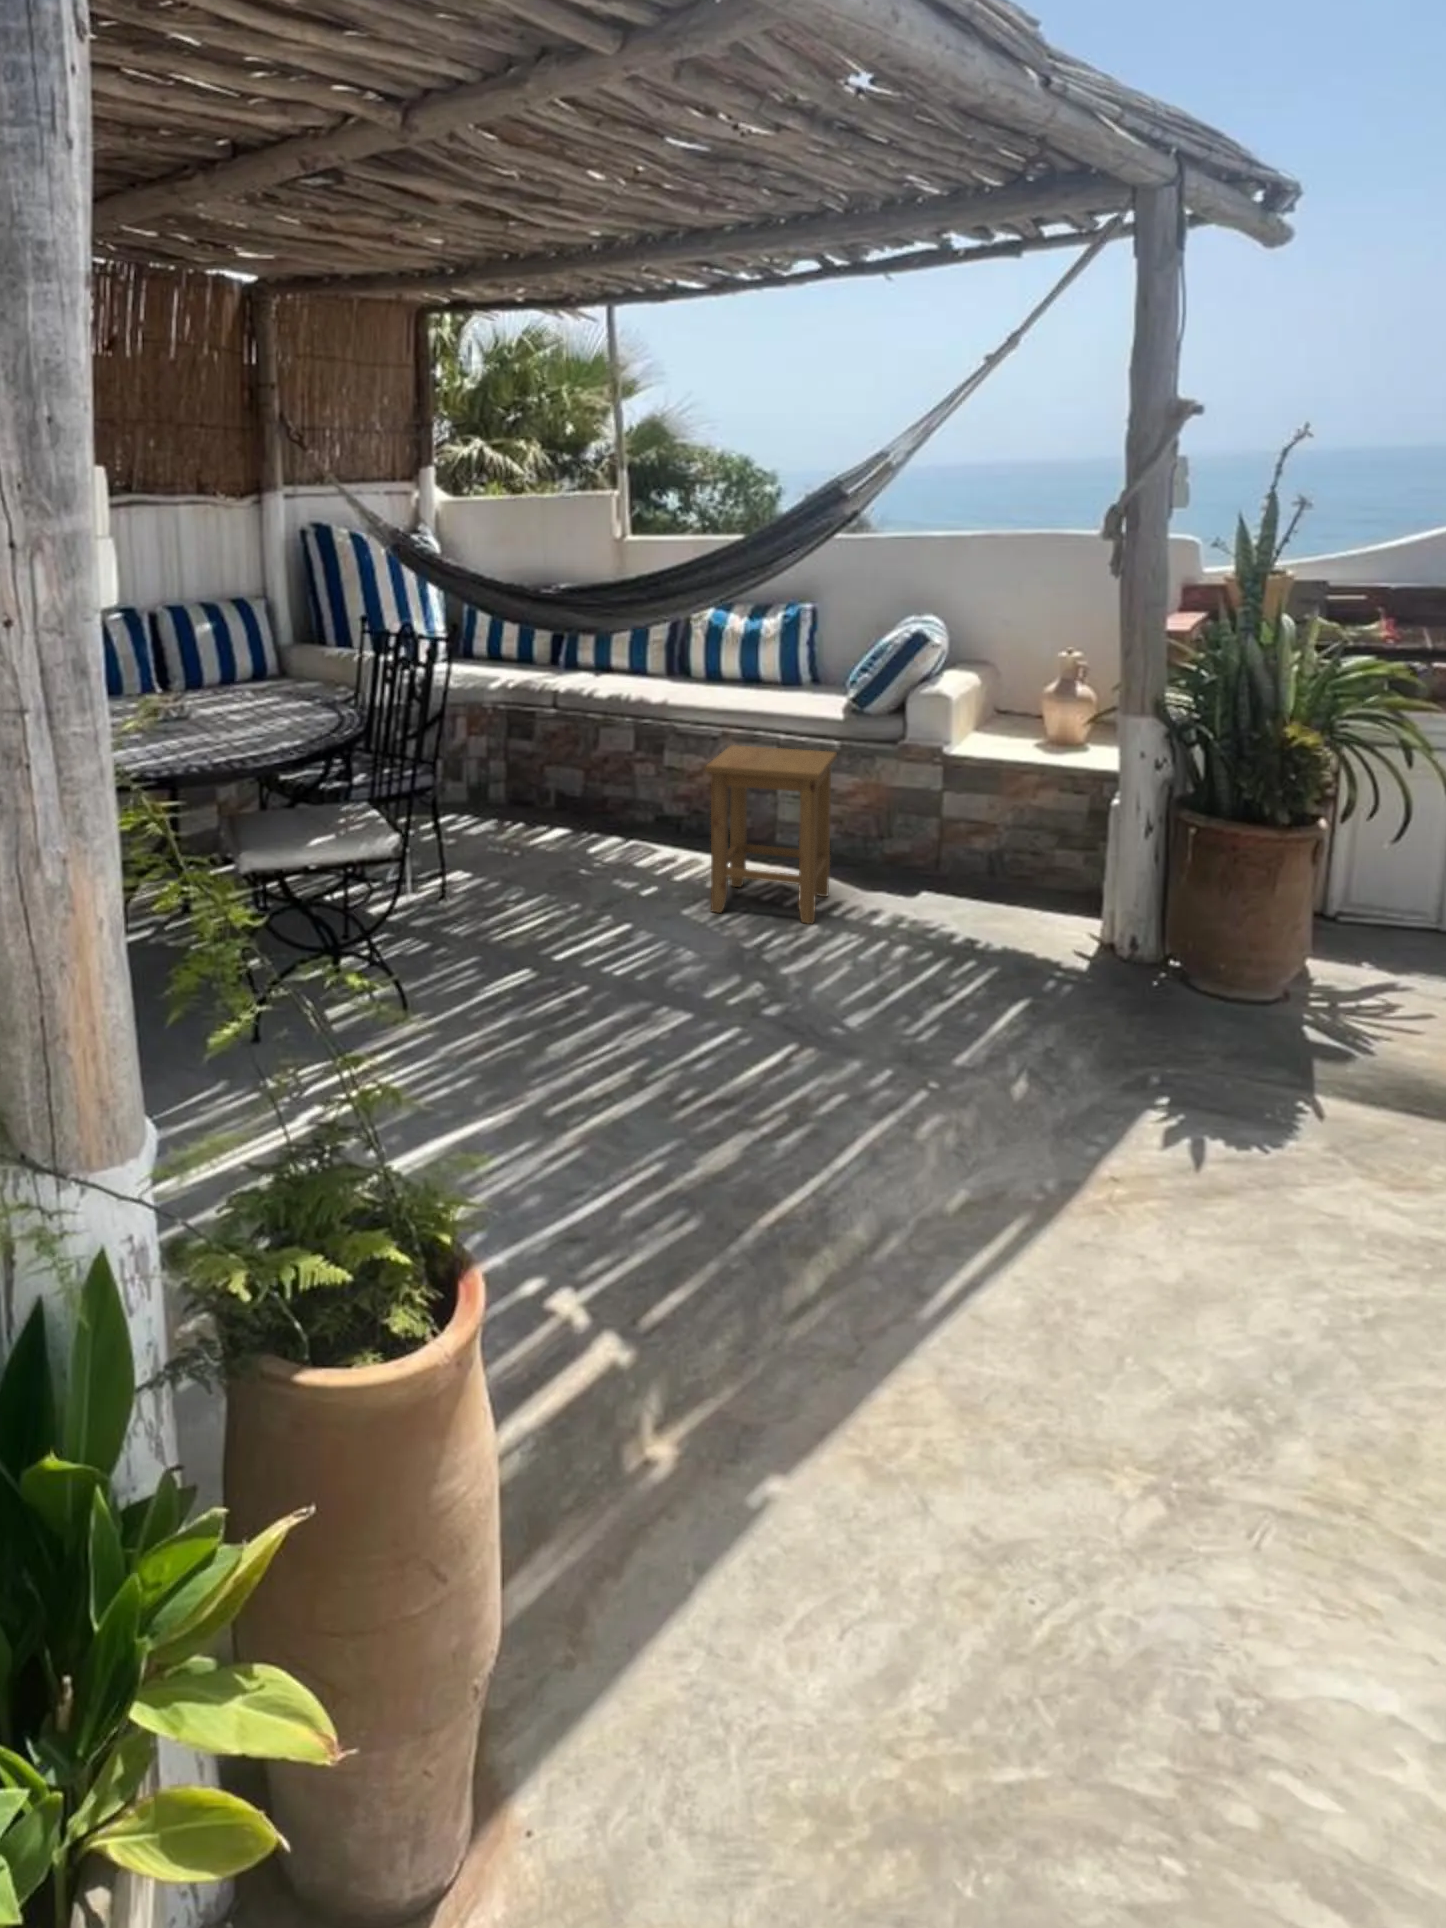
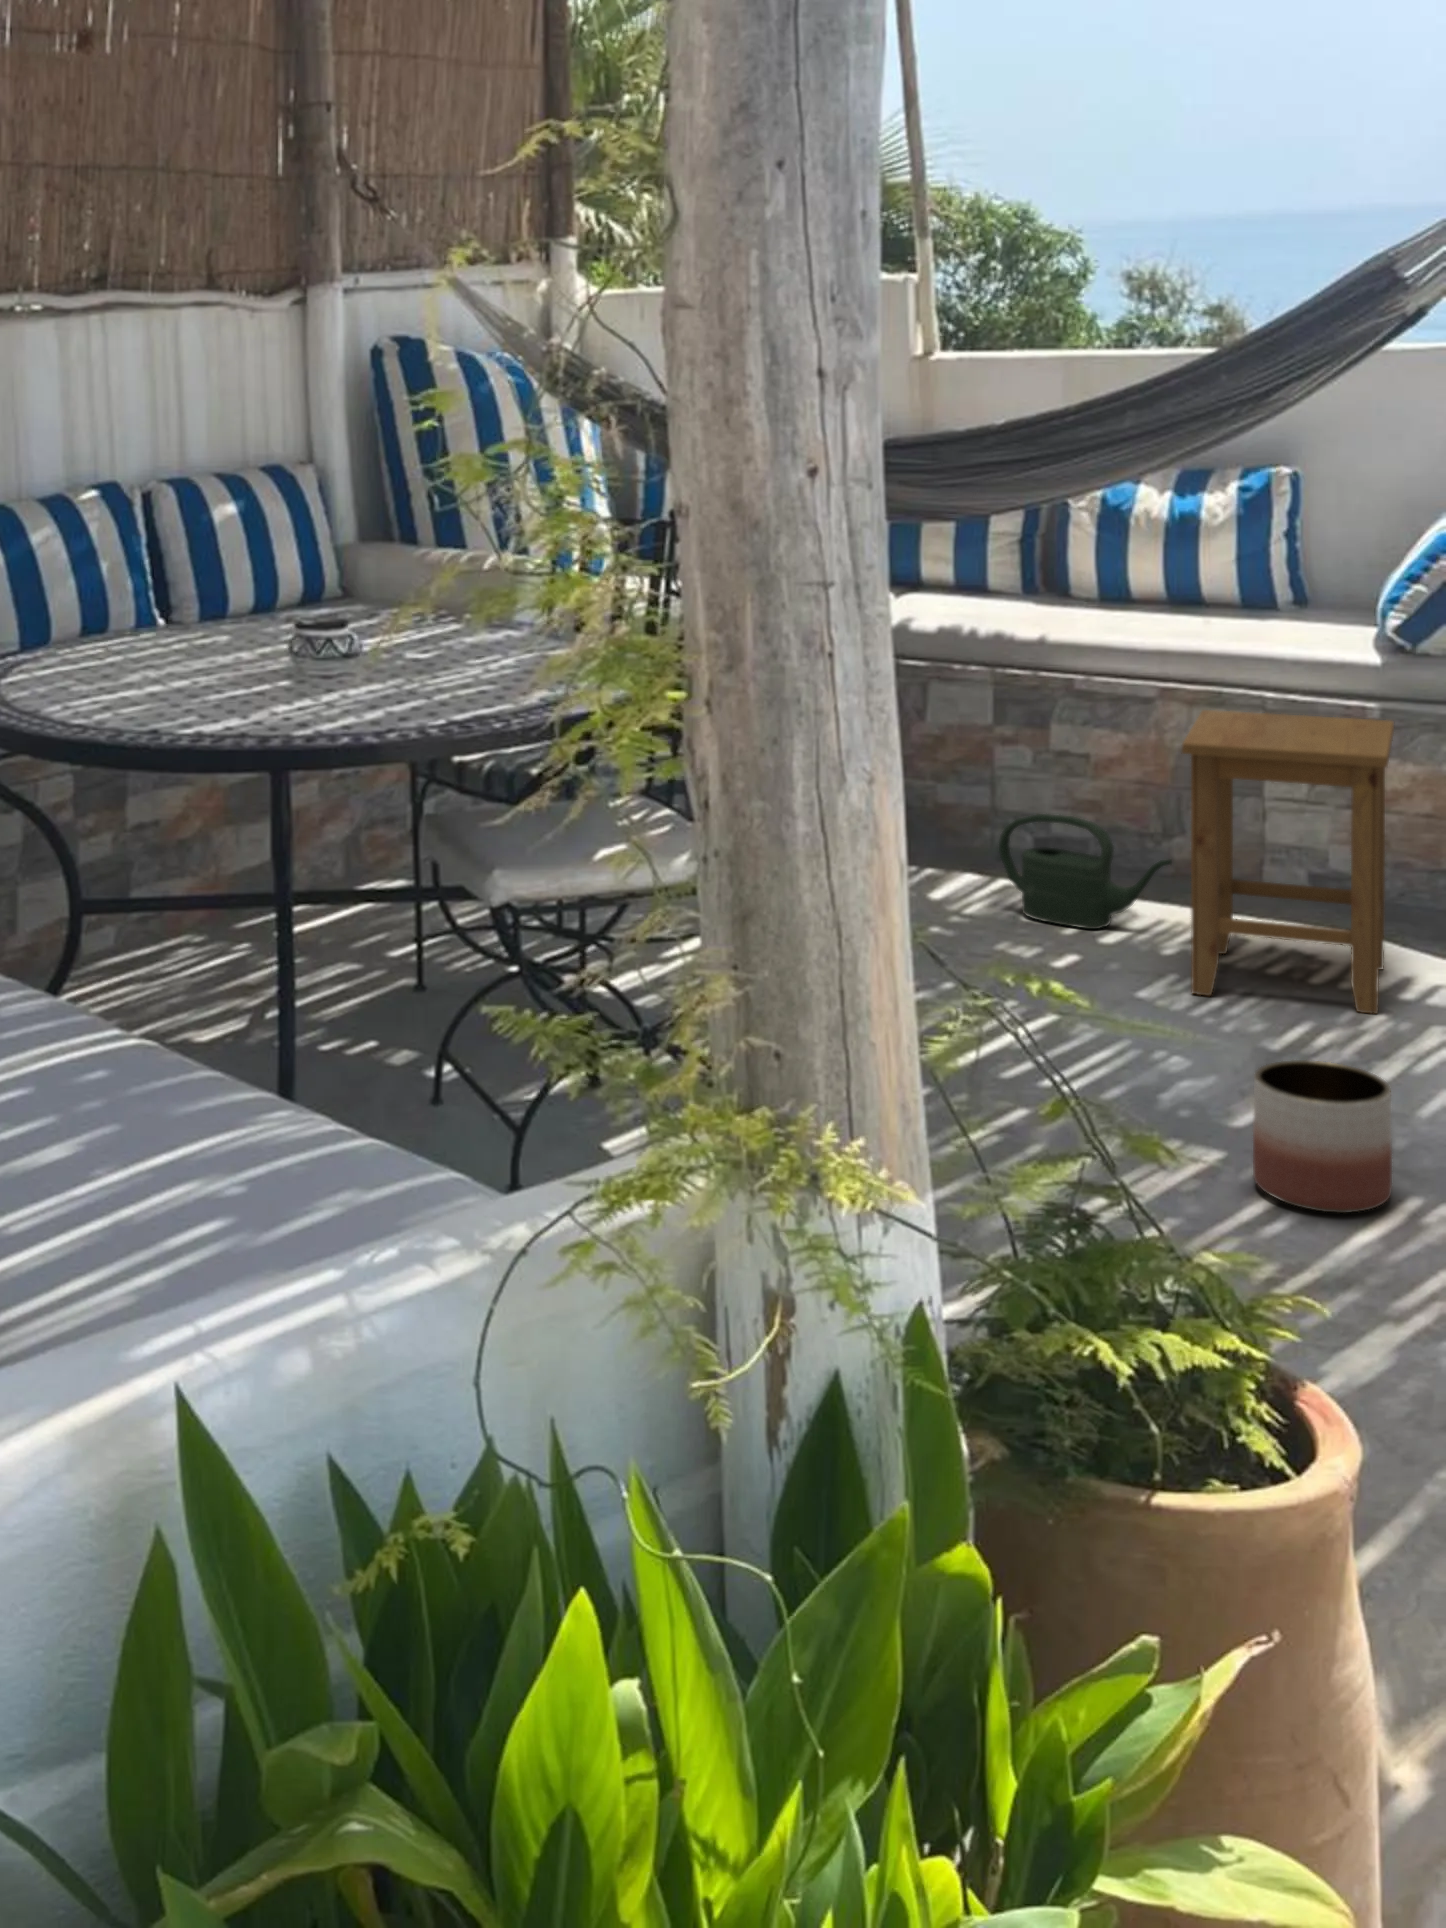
watering can: none [622,805,715,872] -> present [999,814,1172,929]
planter: none [696,957,774,1049] -> present [1253,1060,1392,1213]

